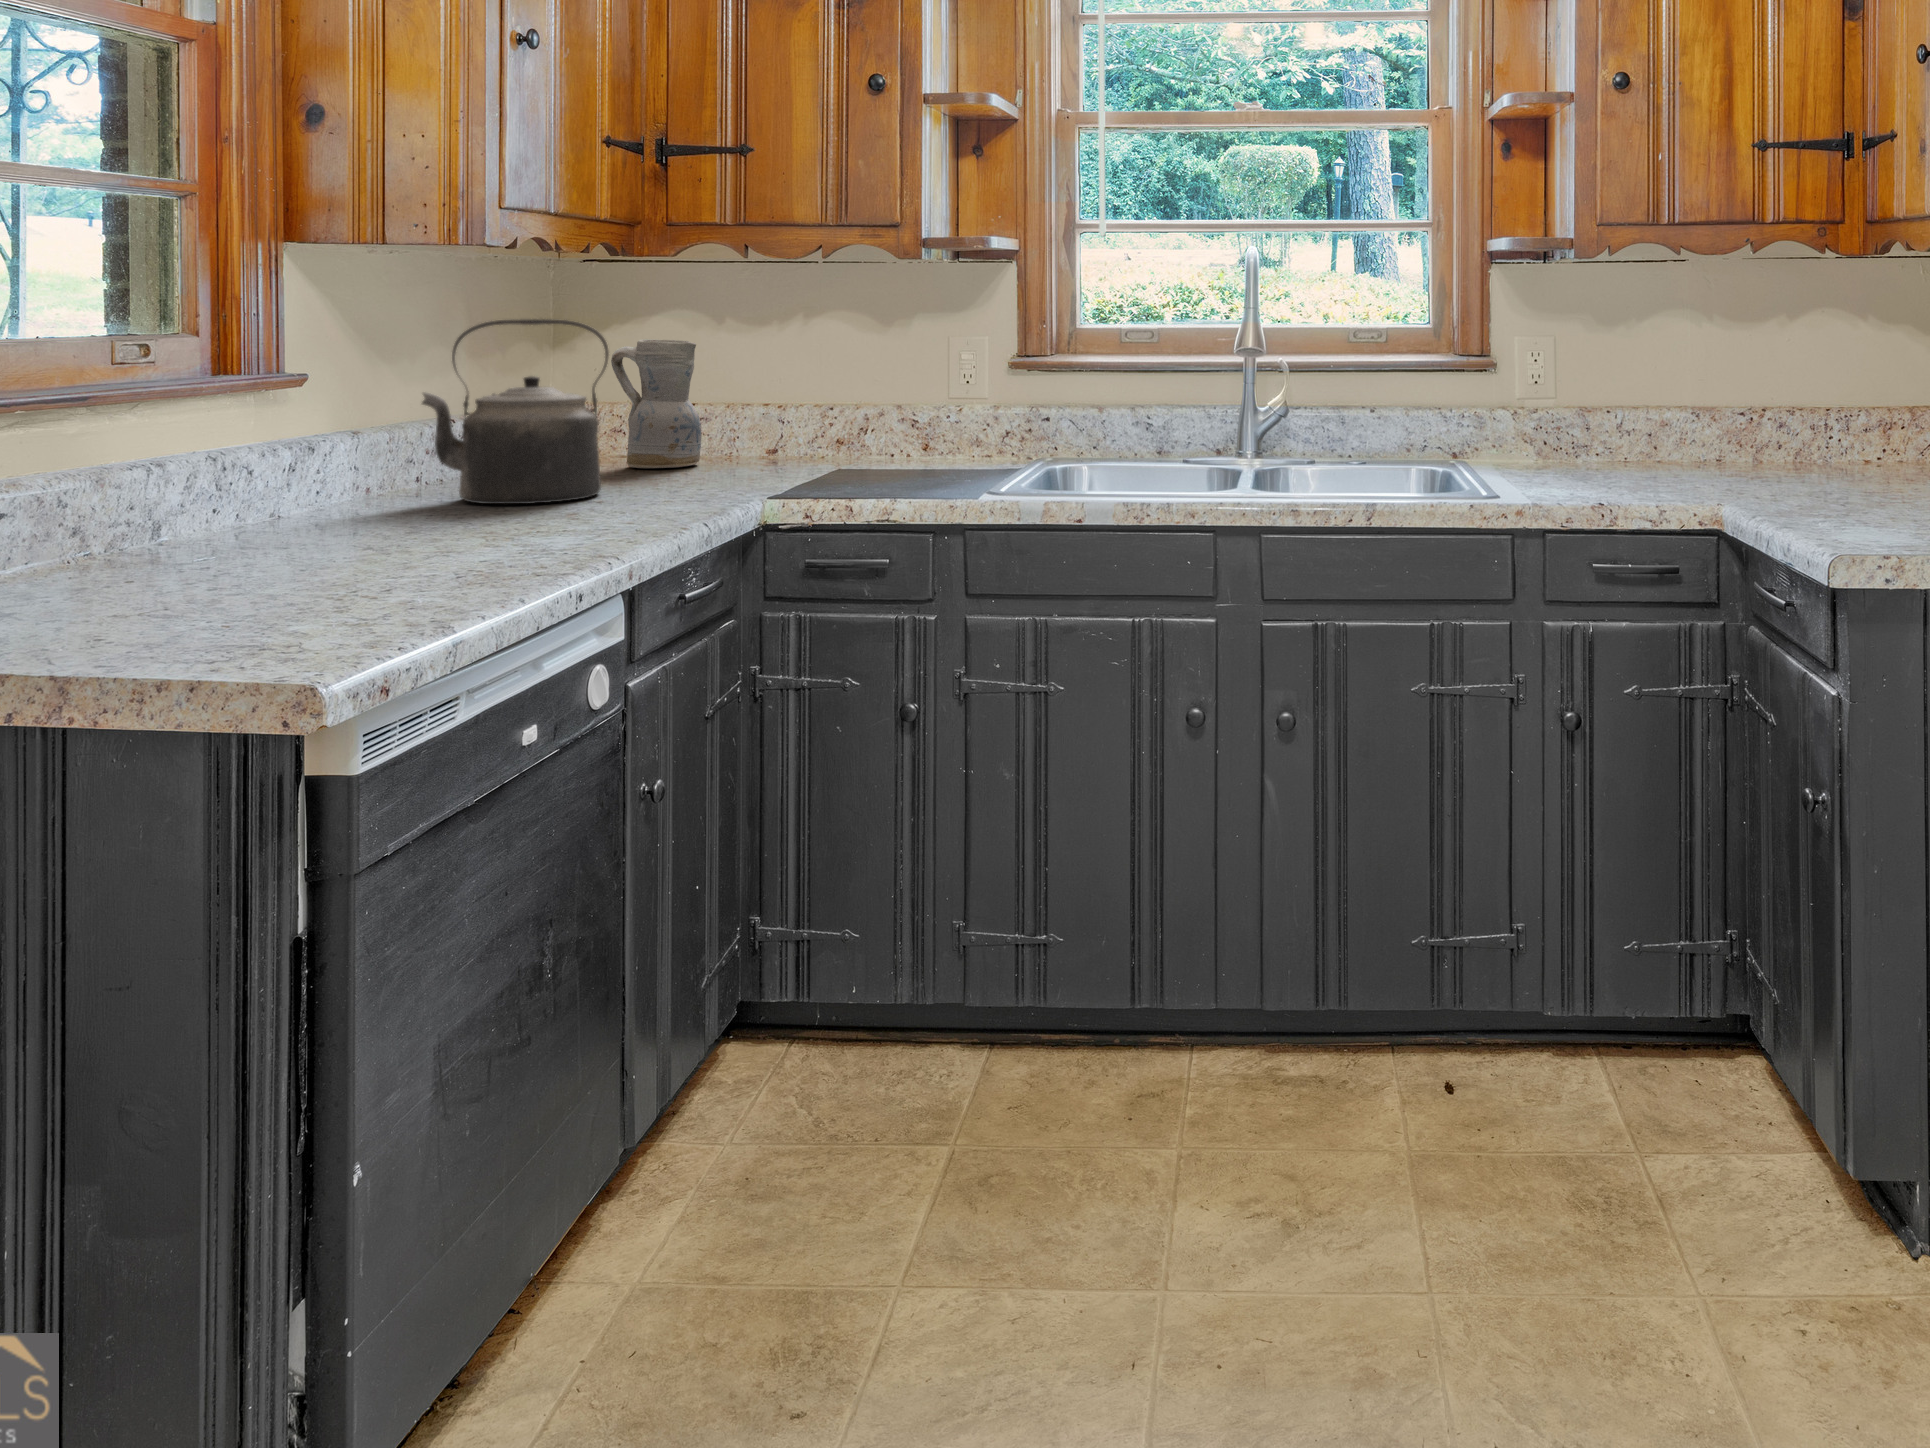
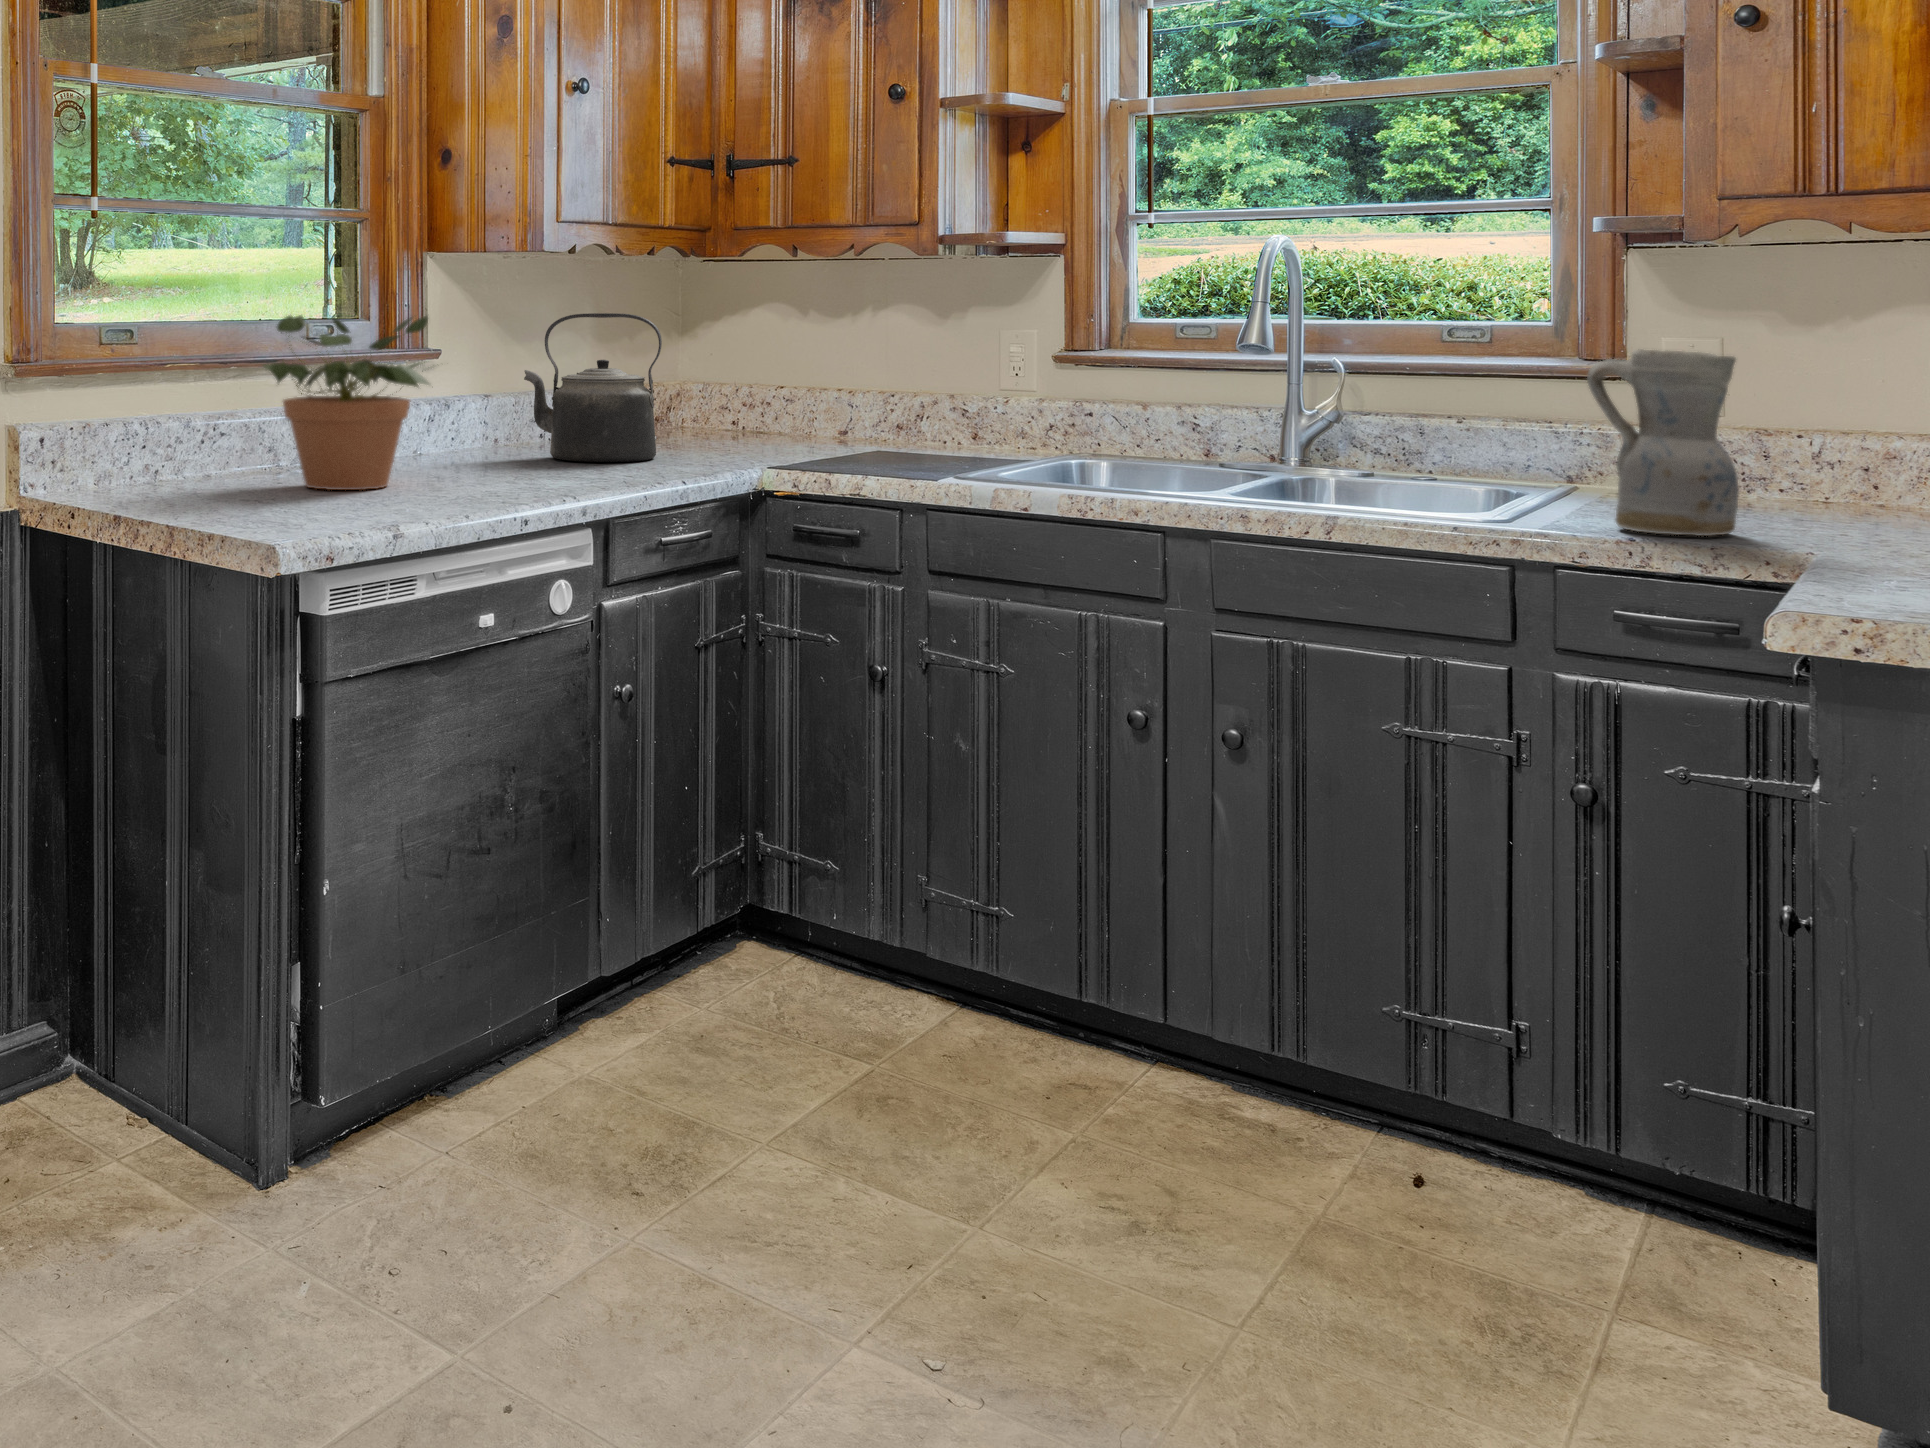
potted plant: none [64,321,385,580] -> present [263,315,429,490]
ceramic pitcher: present [611,339,702,468] -> present [1587,349,1739,536]

